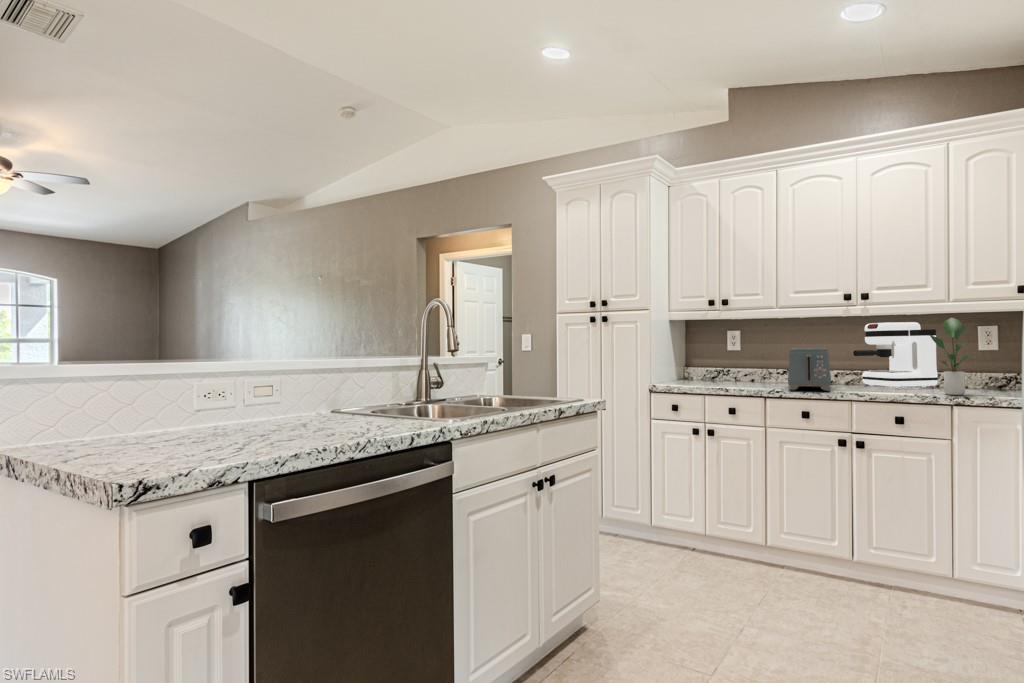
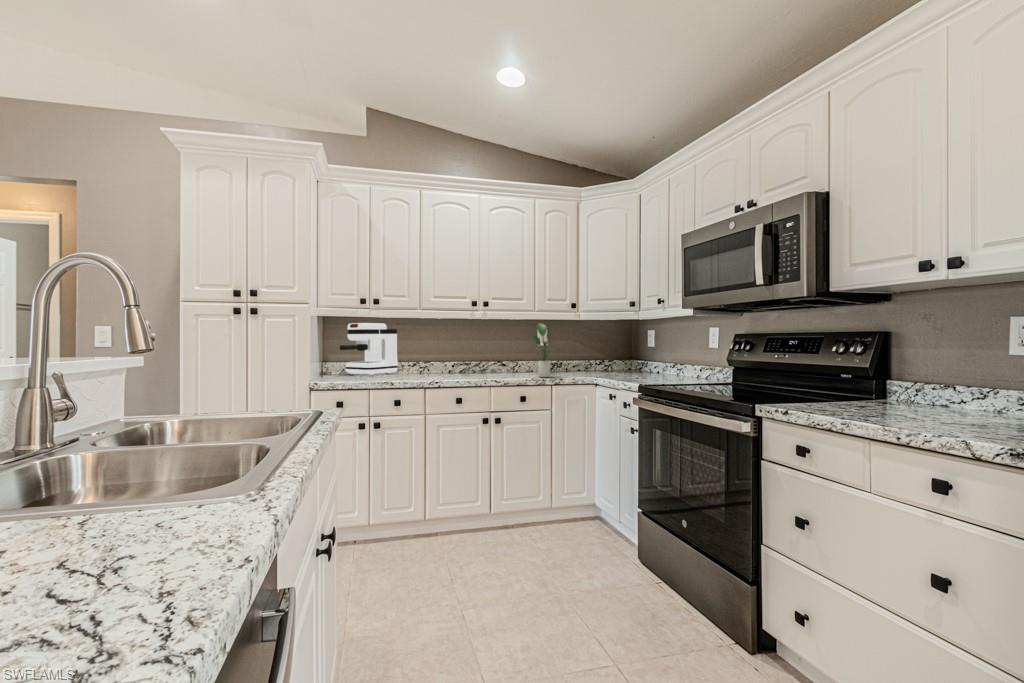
coffee maker: present [853,322,938,388] -> present [340,323,398,375]
toaster: present [788,348,831,391] -> none [429,344,474,380]

